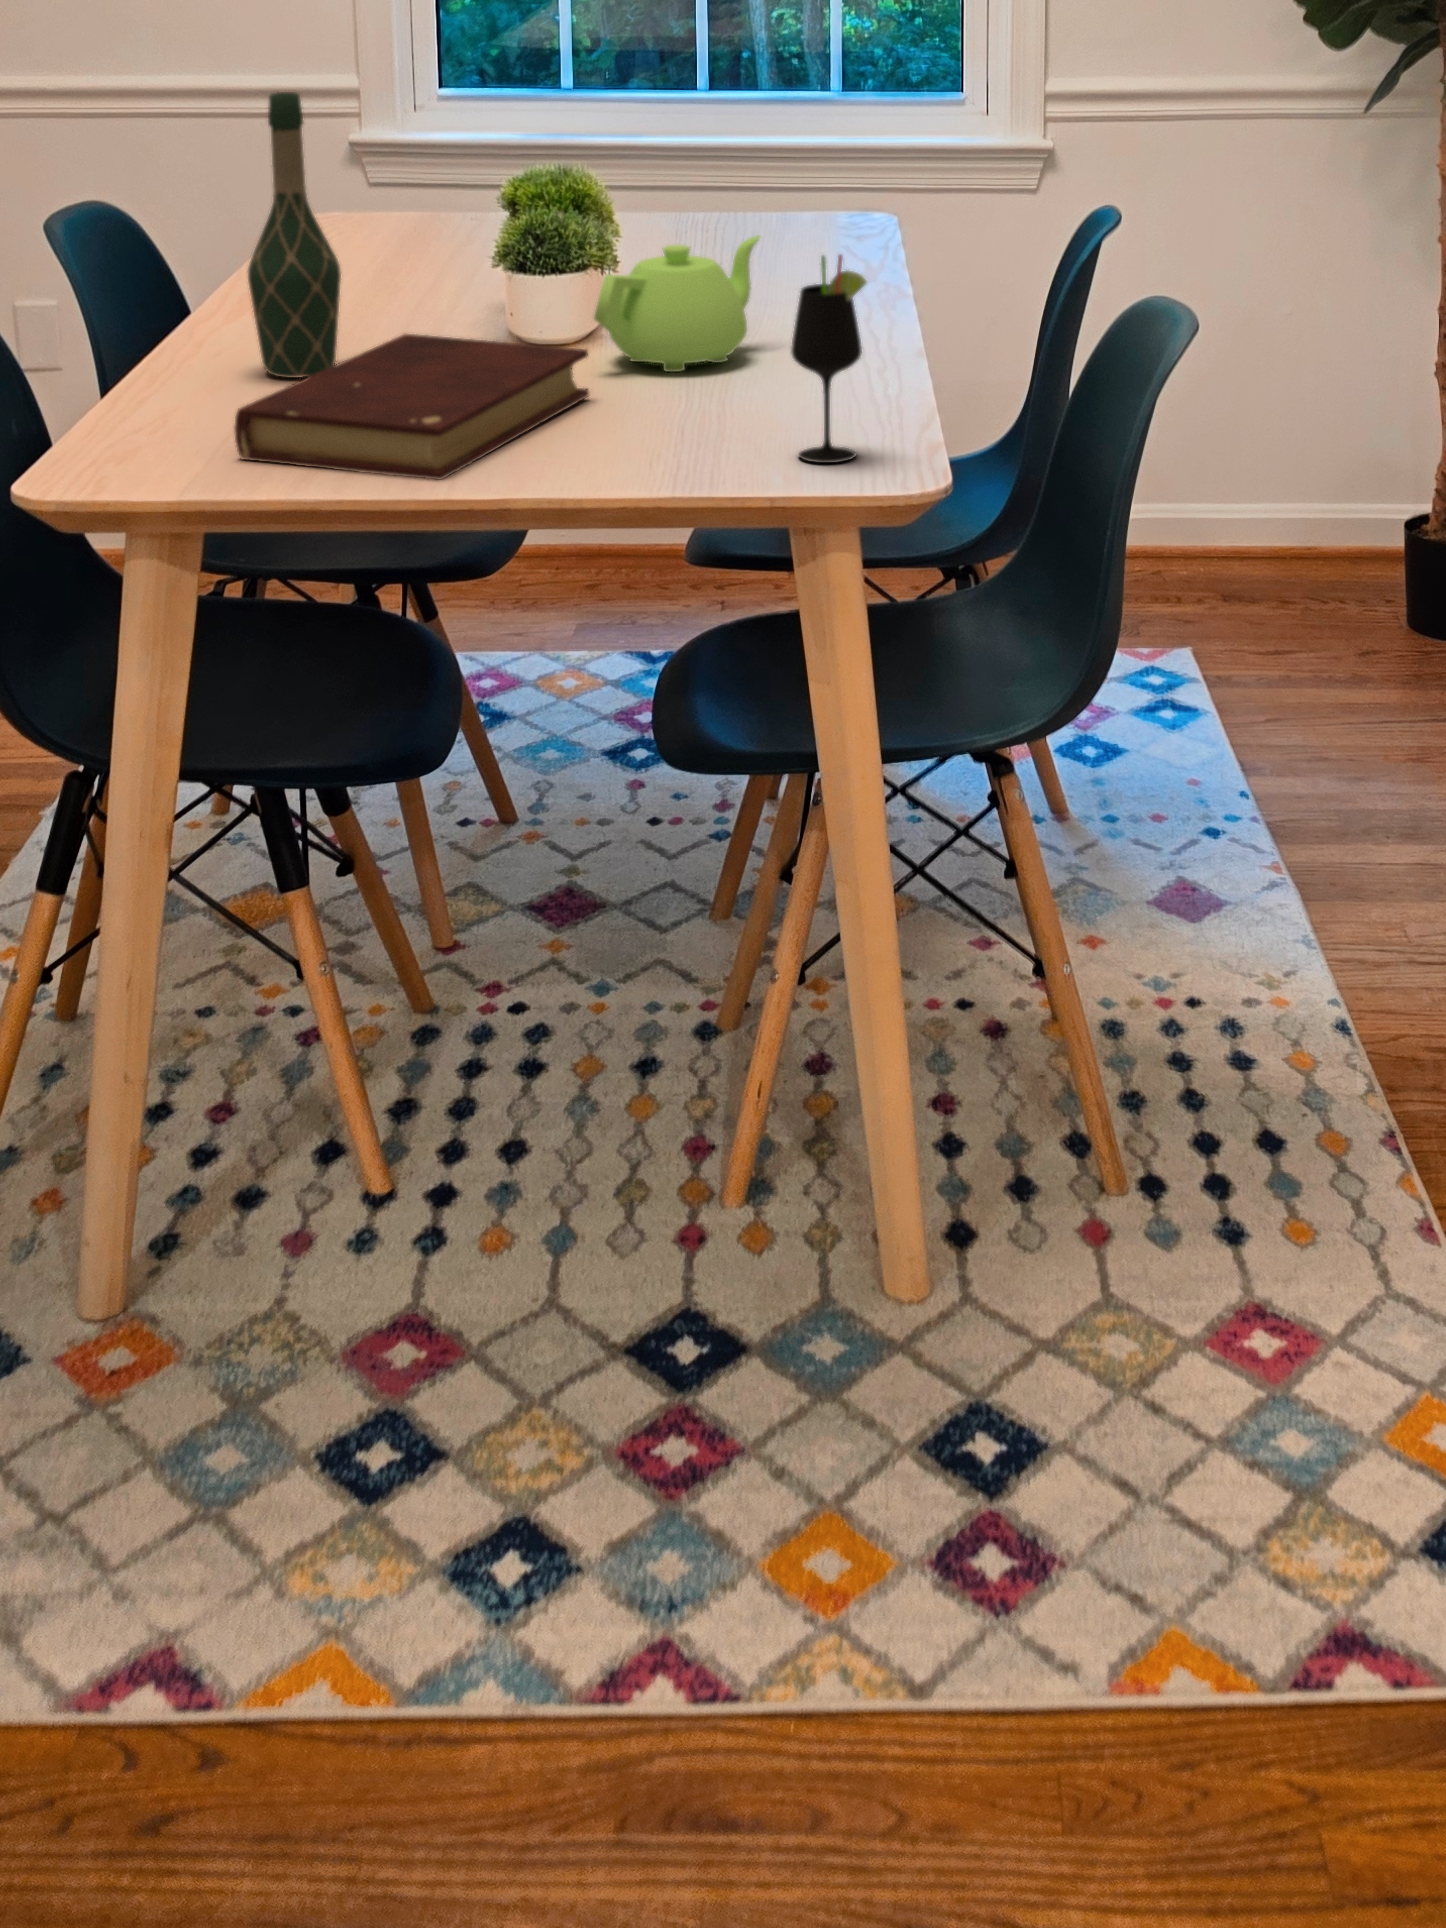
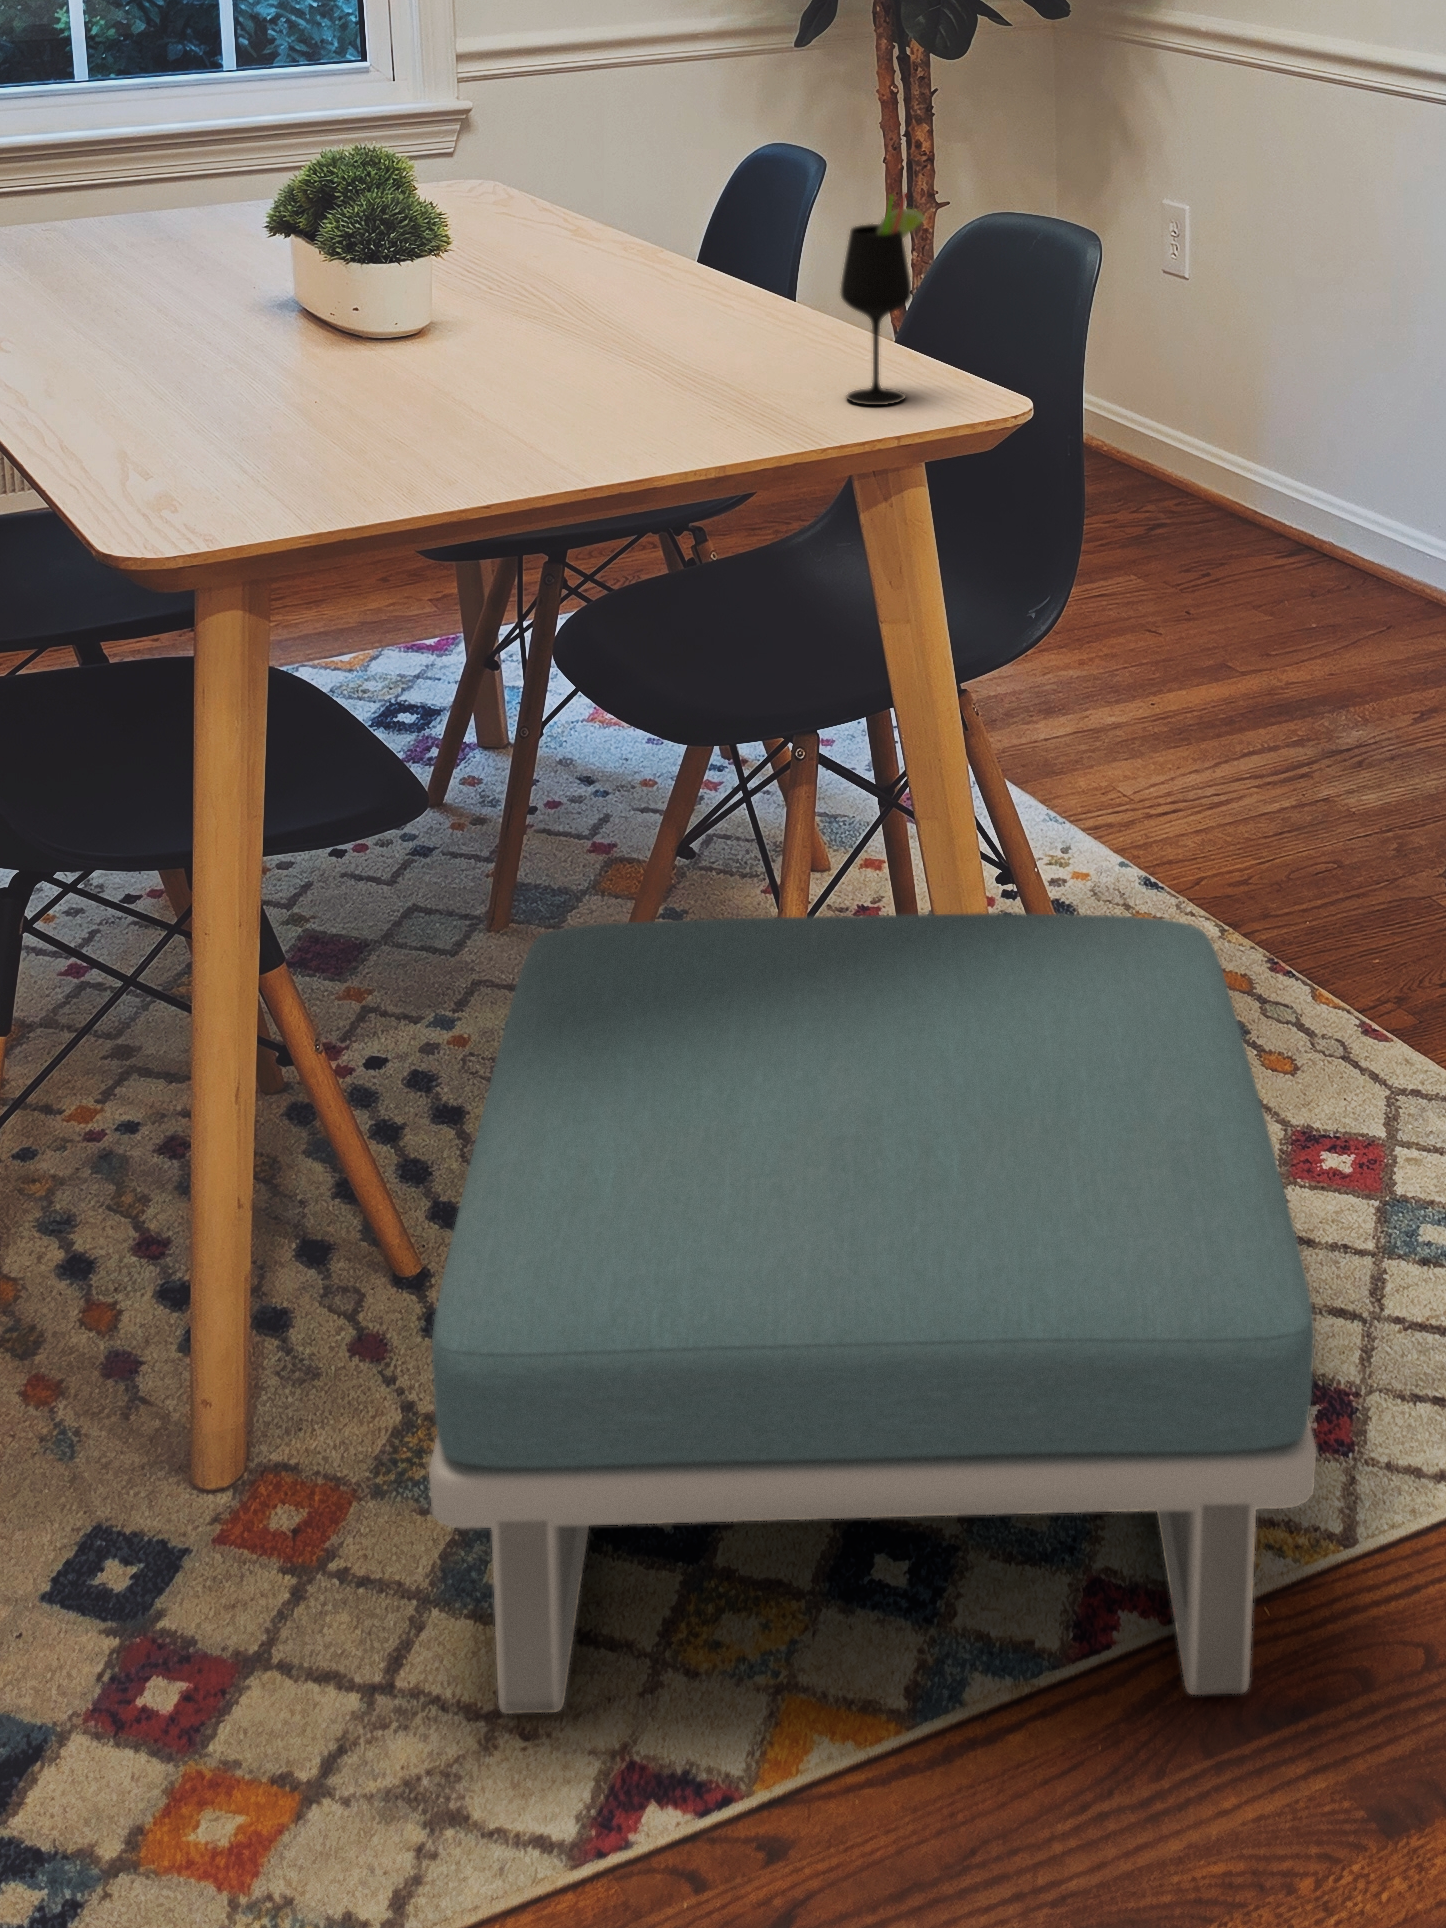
wine bottle: present [248,92,341,378] -> none [102,75,210,401]
teapot: present [594,236,760,372] -> none [477,193,625,344]
book: present [234,334,589,480] -> none [280,326,545,487]
footstool: none [62,911,1087,1810] -> present [429,913,1317,1714]

